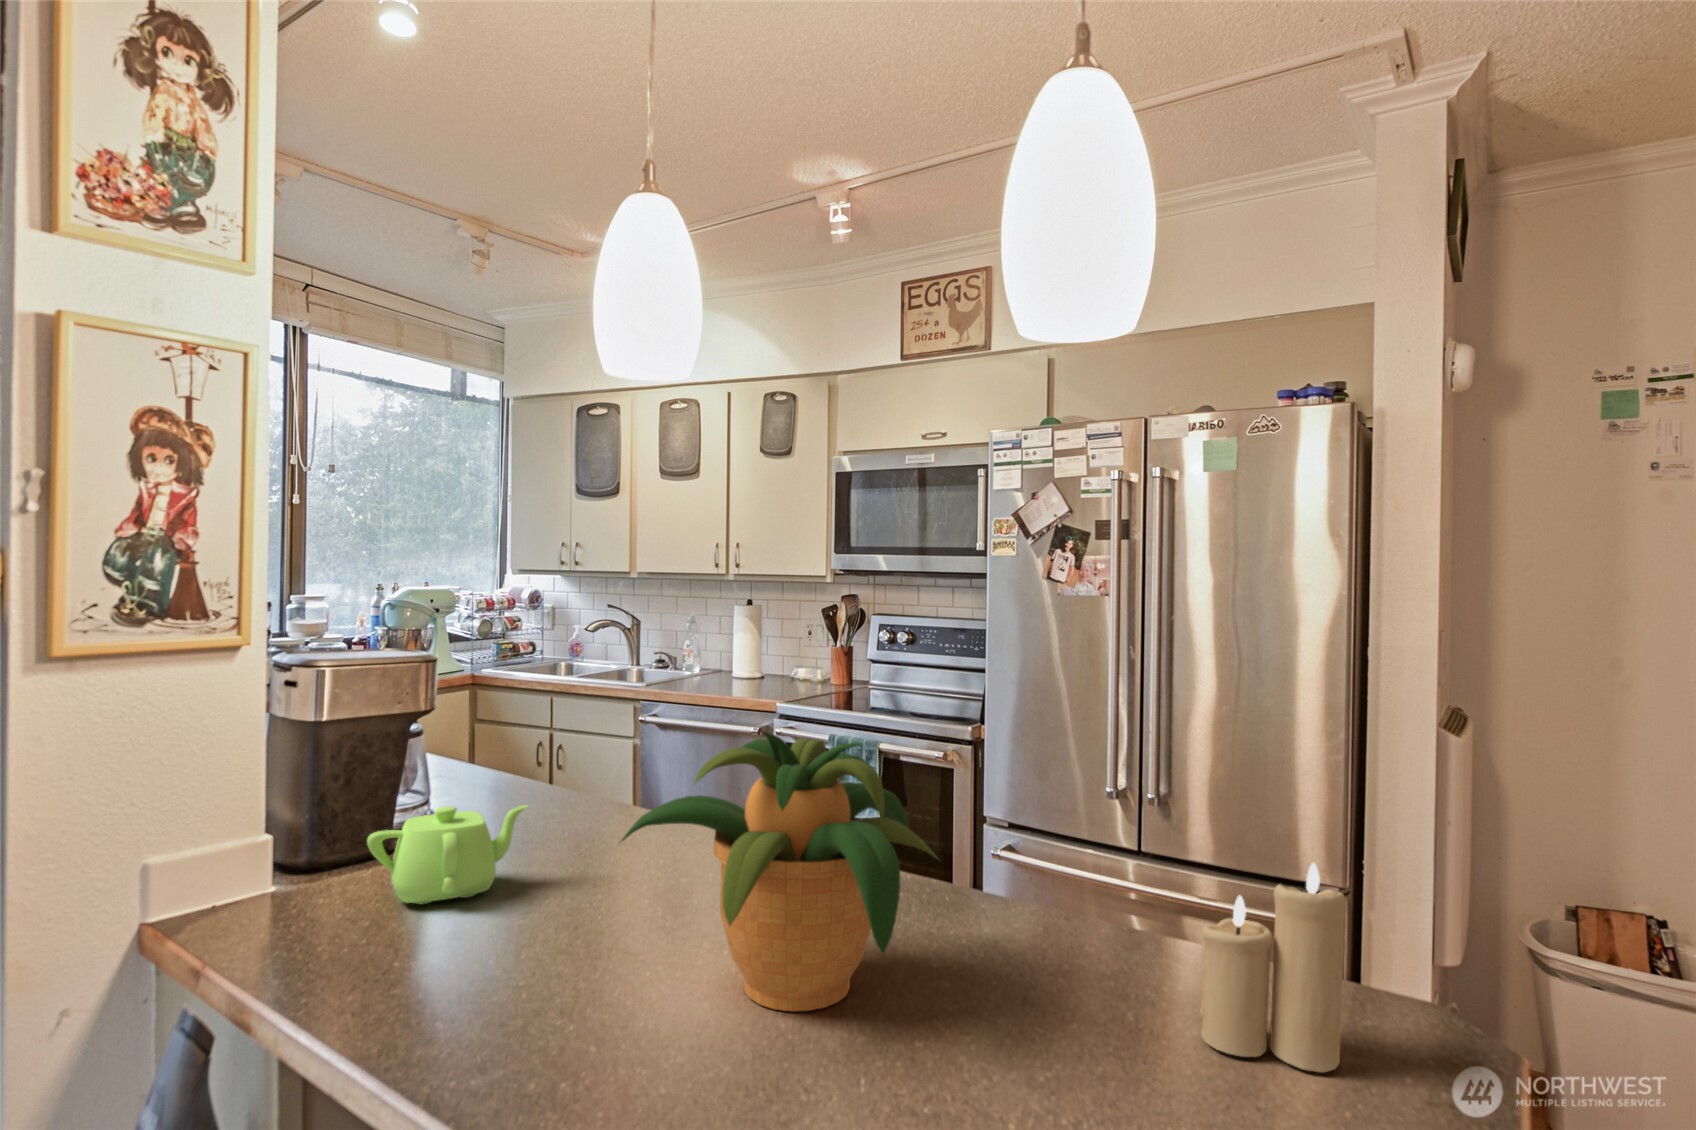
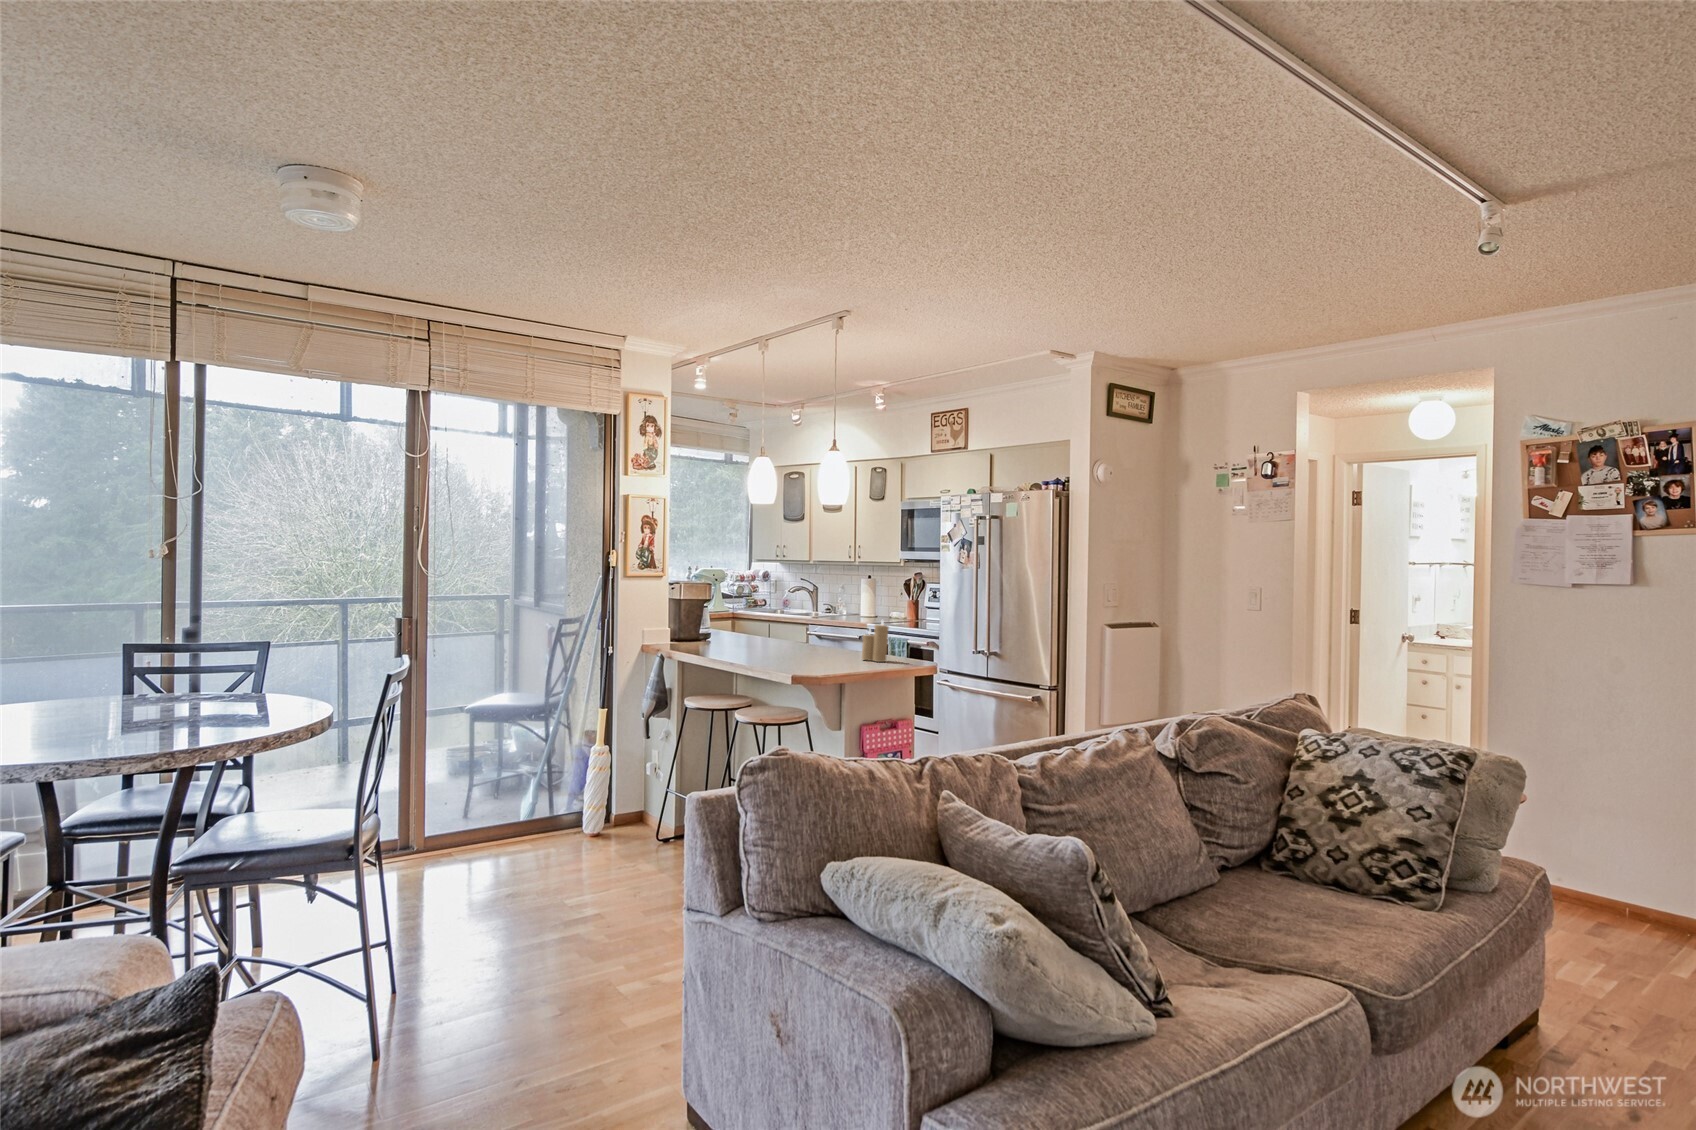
potted plant: present [621,731,938,1011] -> none [746,591,821,654]
teapot: present [367,805,528,904] -> none [693,620,734,643]

